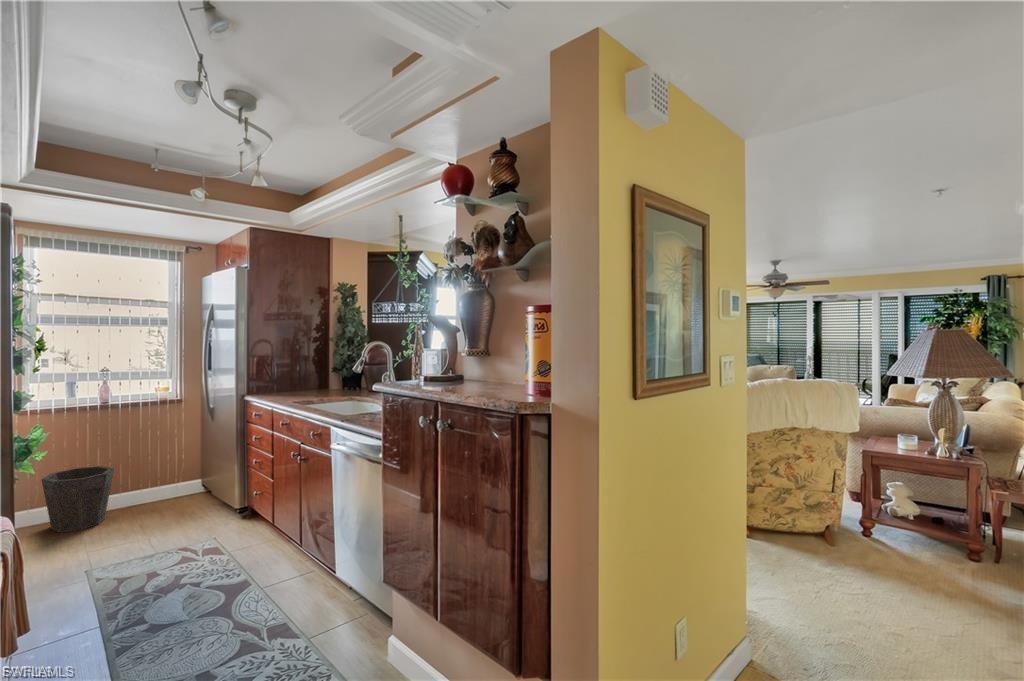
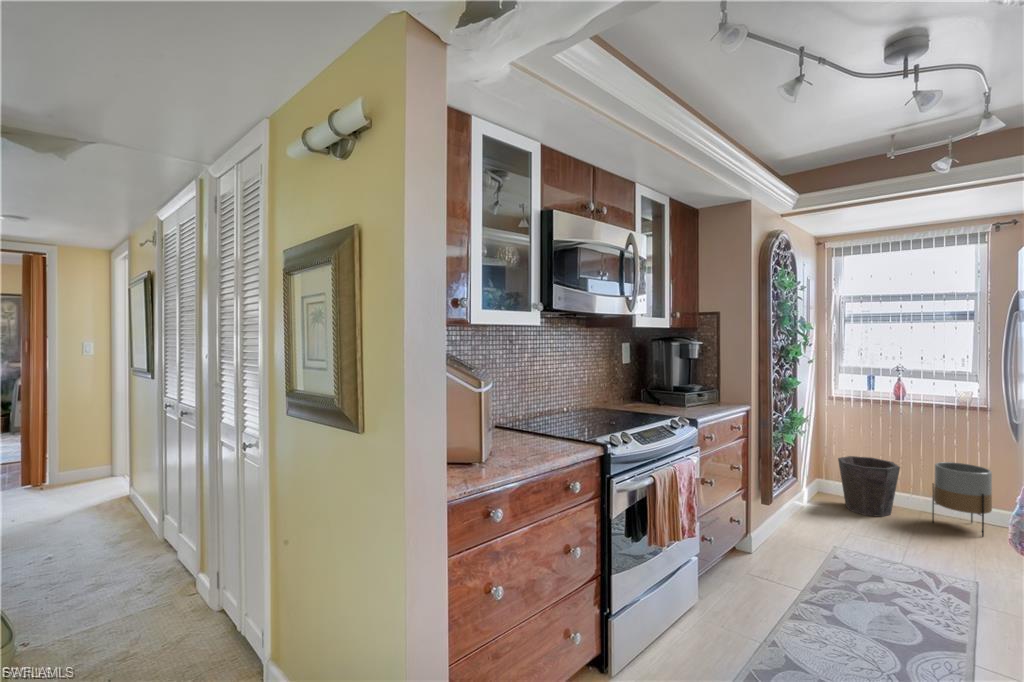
planter: none [144,449,190,511] -> present [932,462,992,537]

